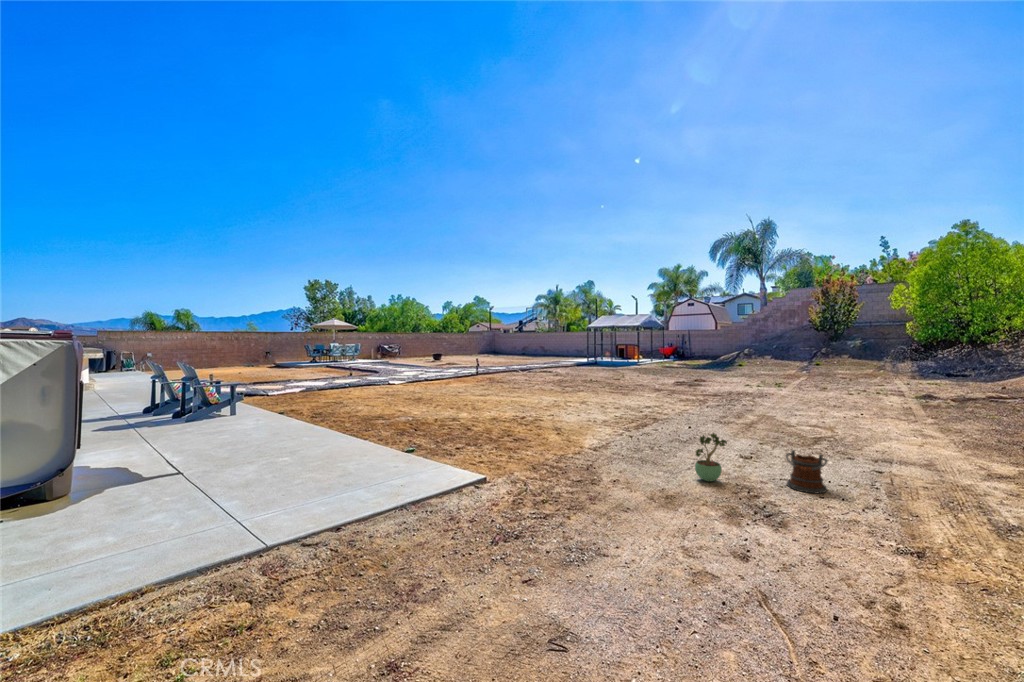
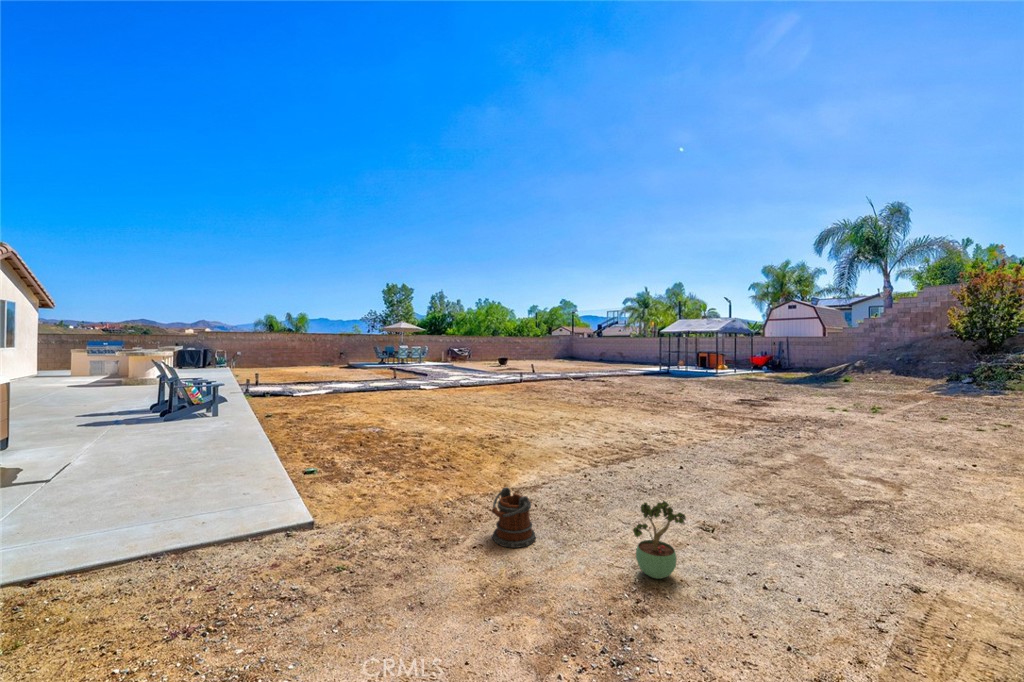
bucket: present [786,450,828,494] -> present [492,487,536,548]

